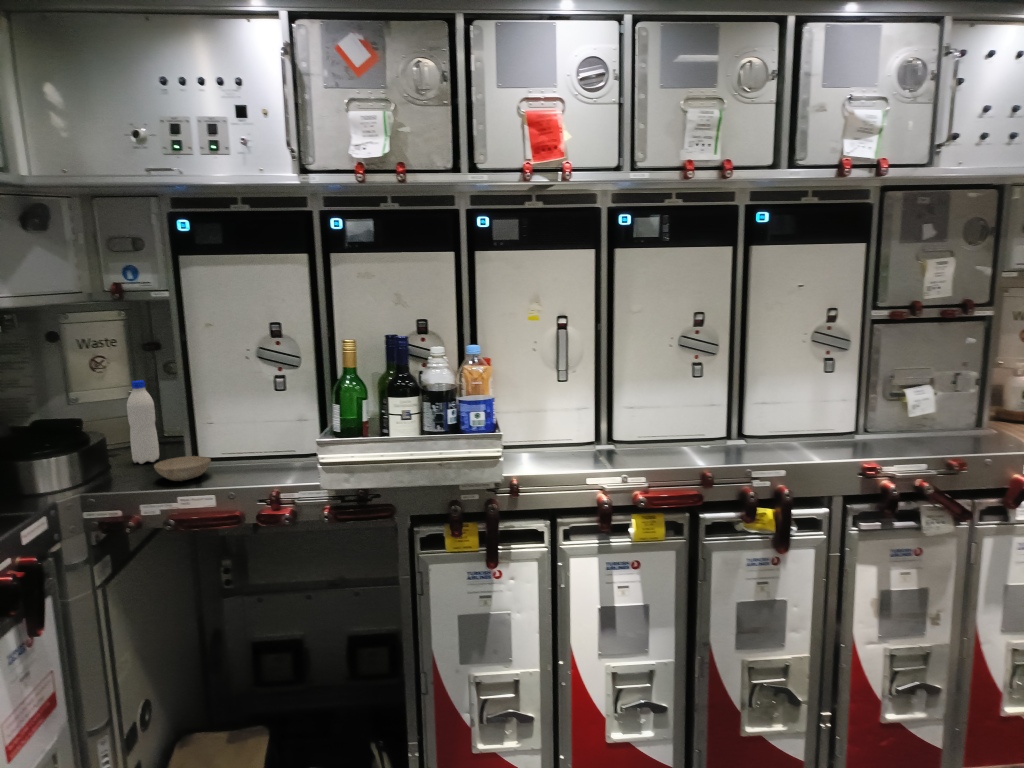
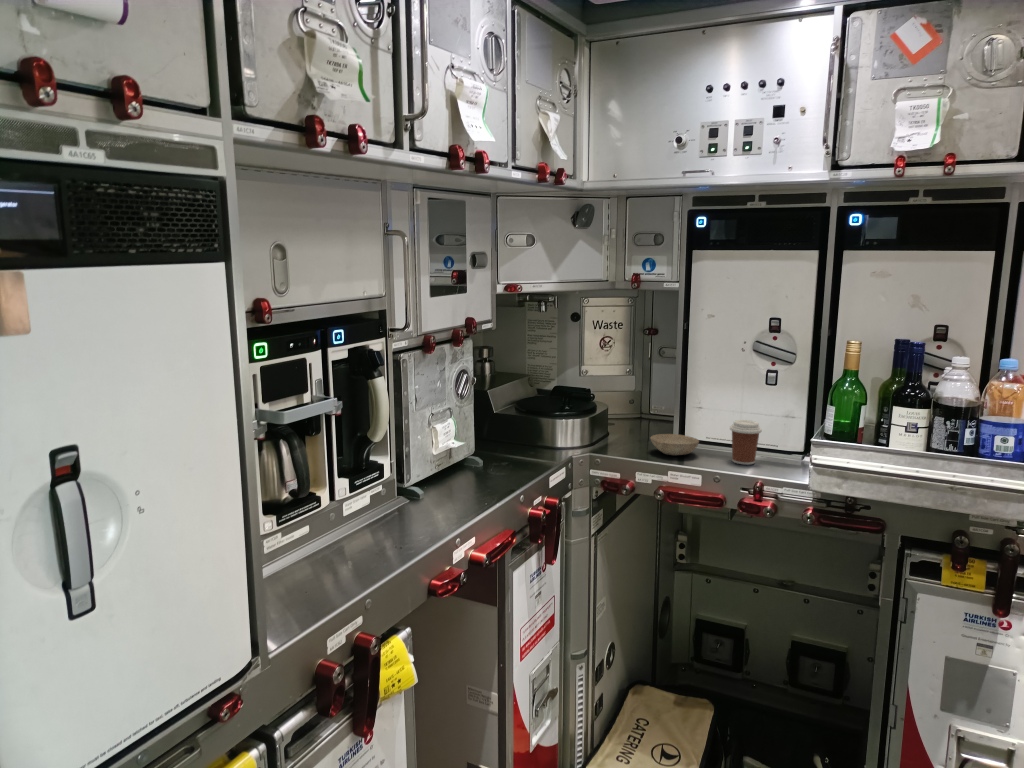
water bottle: present [127,380,159,464] -> none [627,360,651,435]
coffee cup: none [241,430,274,476] -> present [730,420,762,465]

